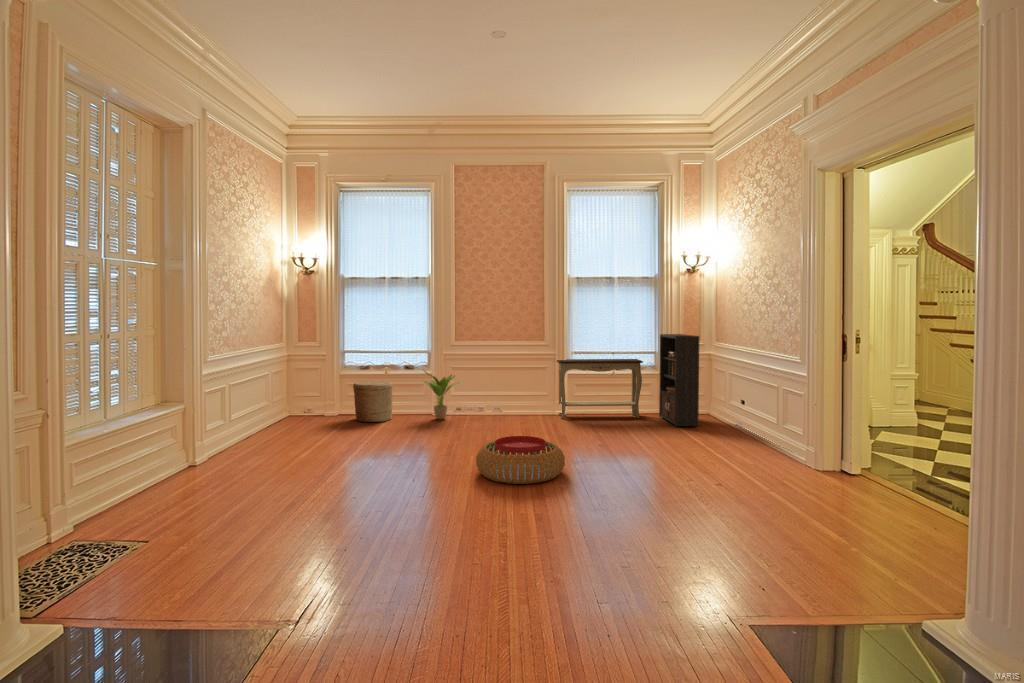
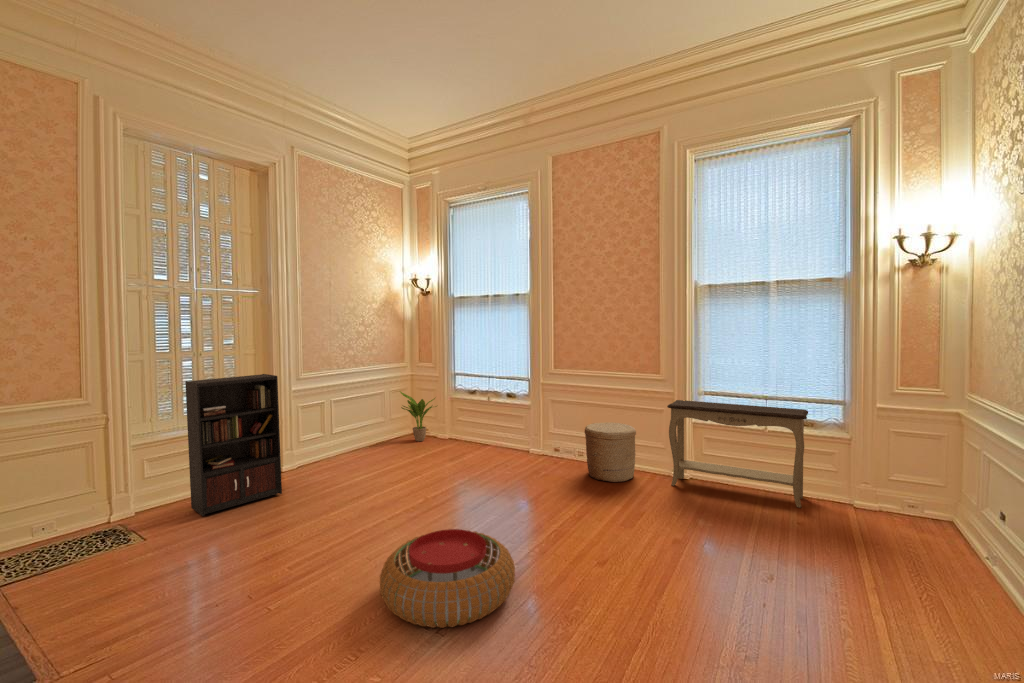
bookcase: present [659,334,723,430] -> present [185,374,282,516]
potted plant: present [422,371,460,419] -> present [400,391,436,441]
woven basket: present [353,381,393,422] -> present [585,423,636,482]

